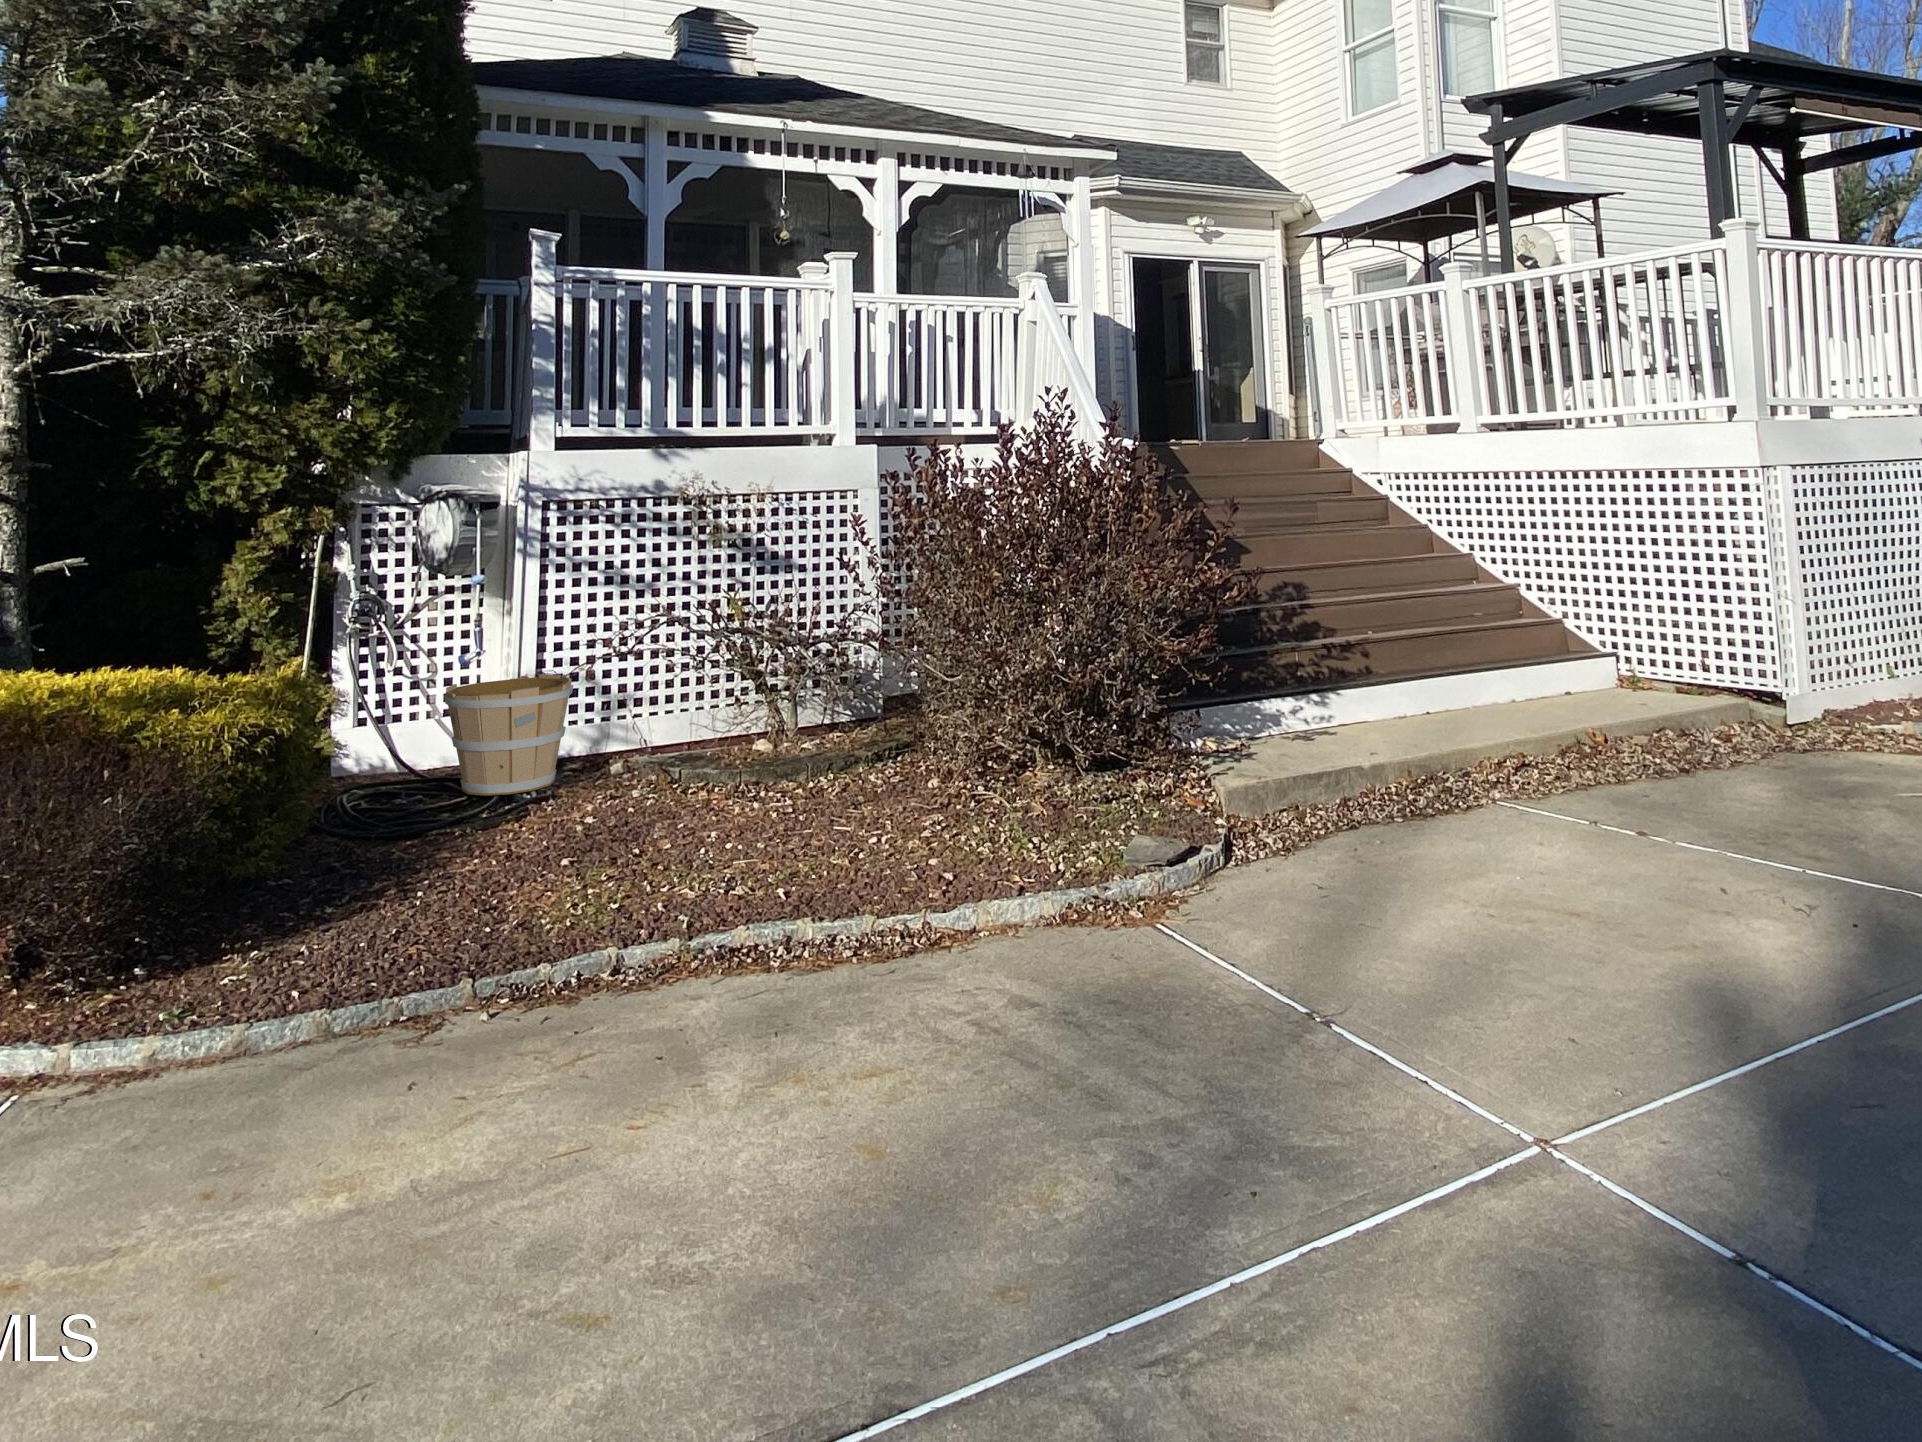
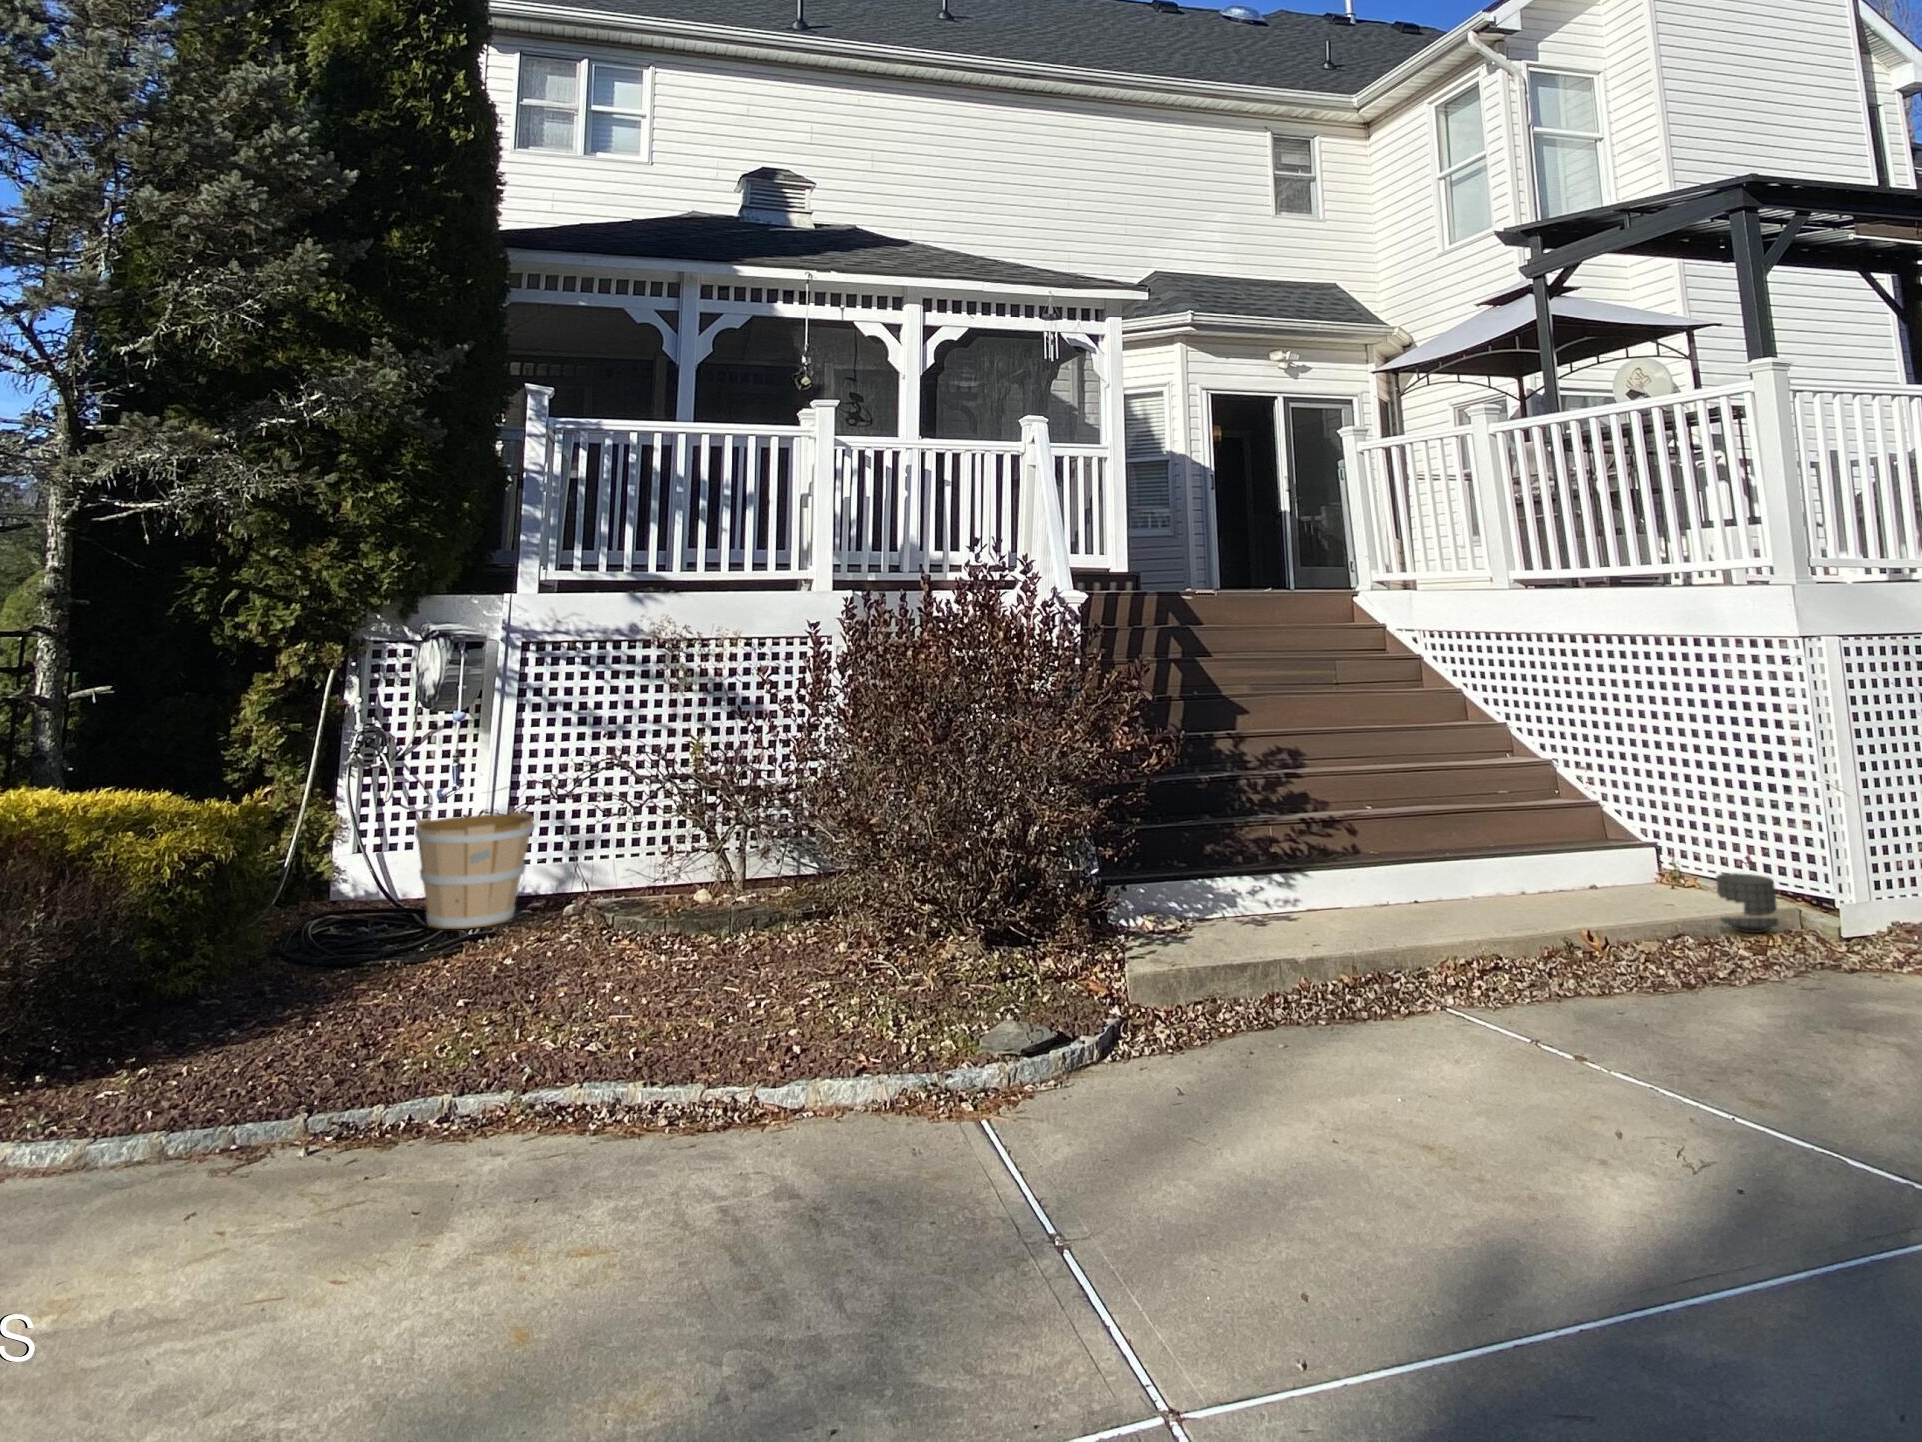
planter: none [1683,677,1737,727] -> present [1716,873,1778,933]

